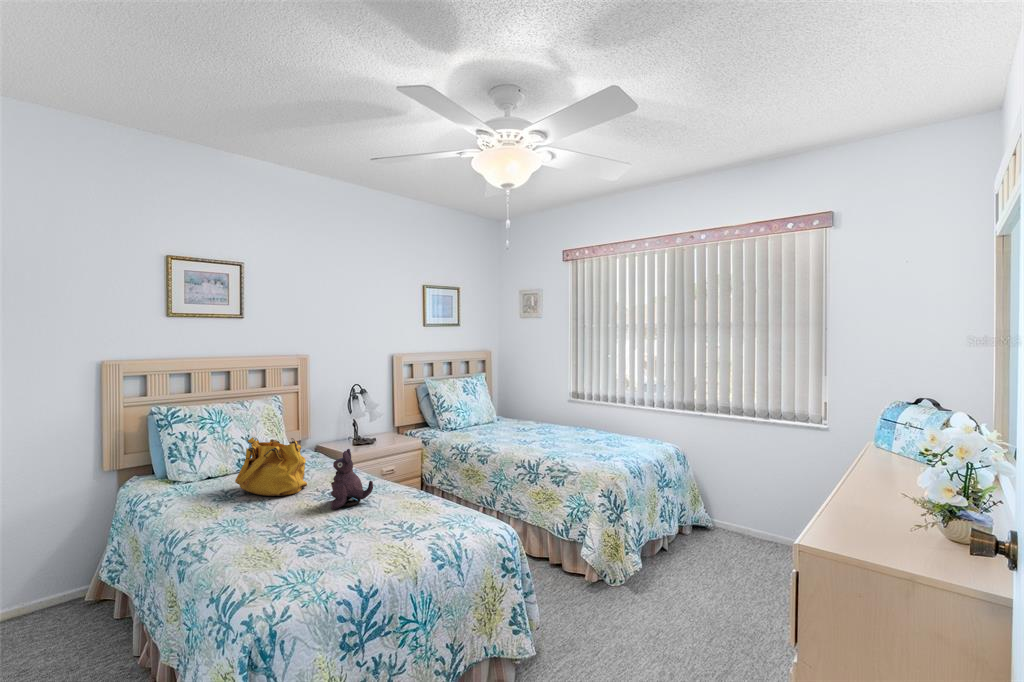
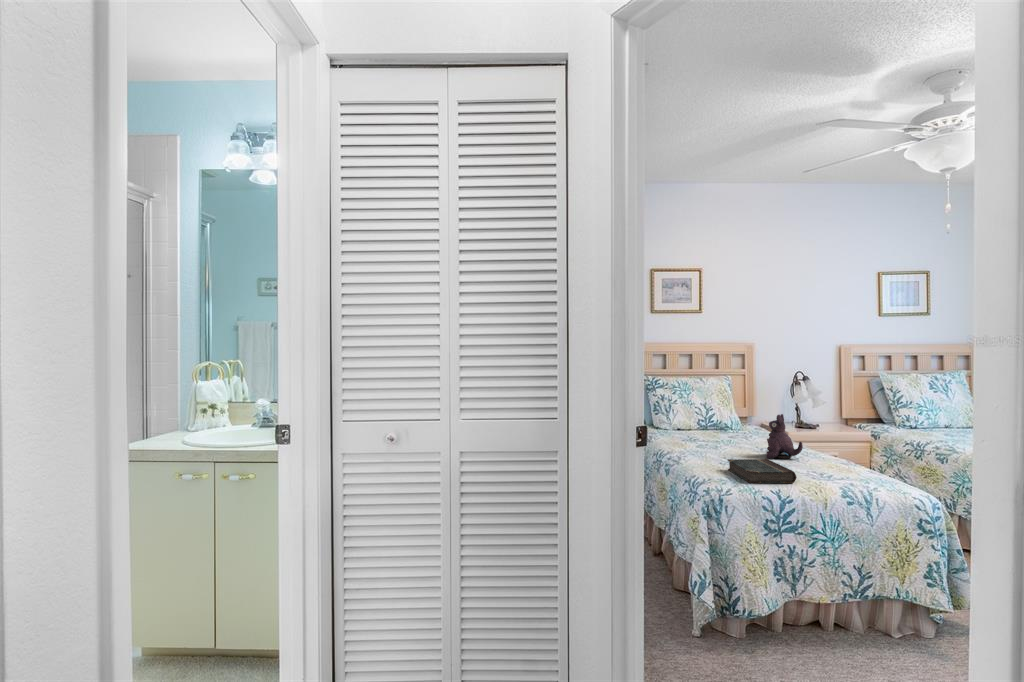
handbag: present [235,437,307,496] -> none [696,401,750,446]
book: none [282,521,378,577] -> present [728,458,797,483]

